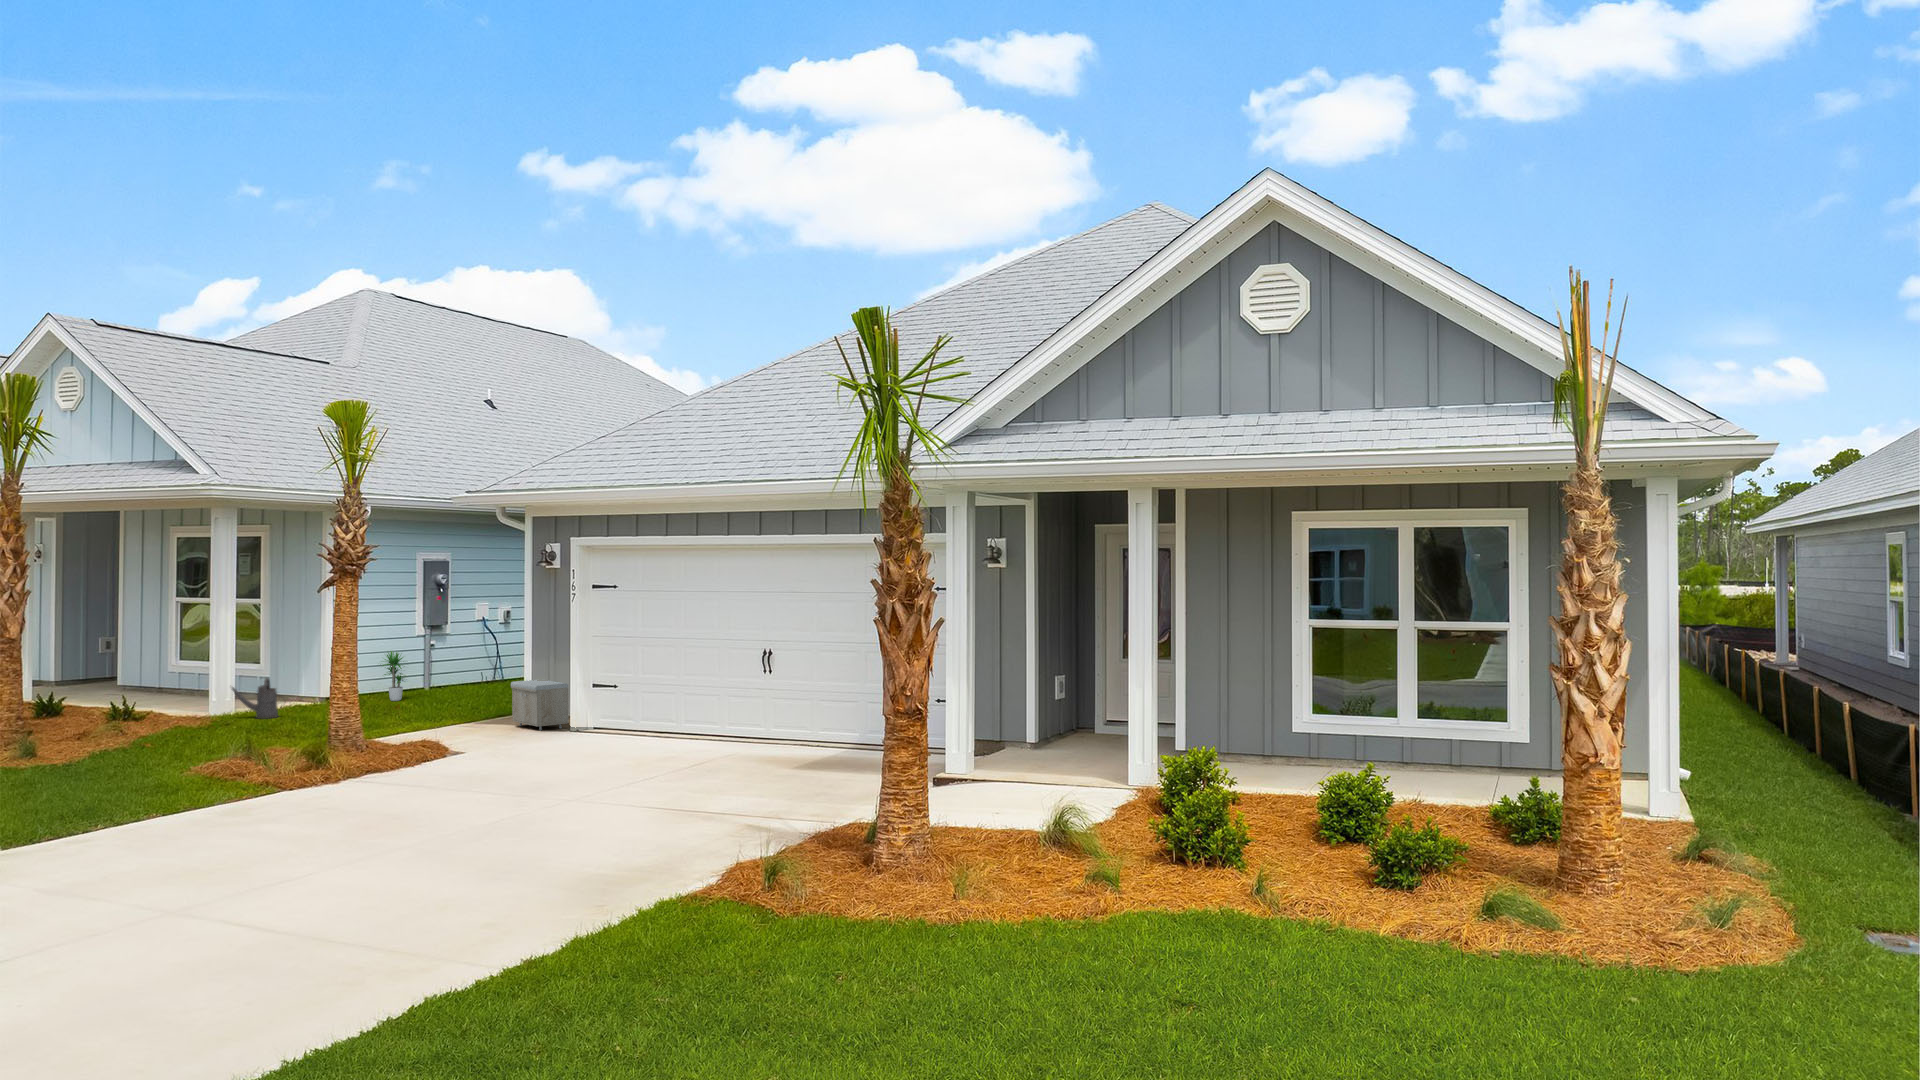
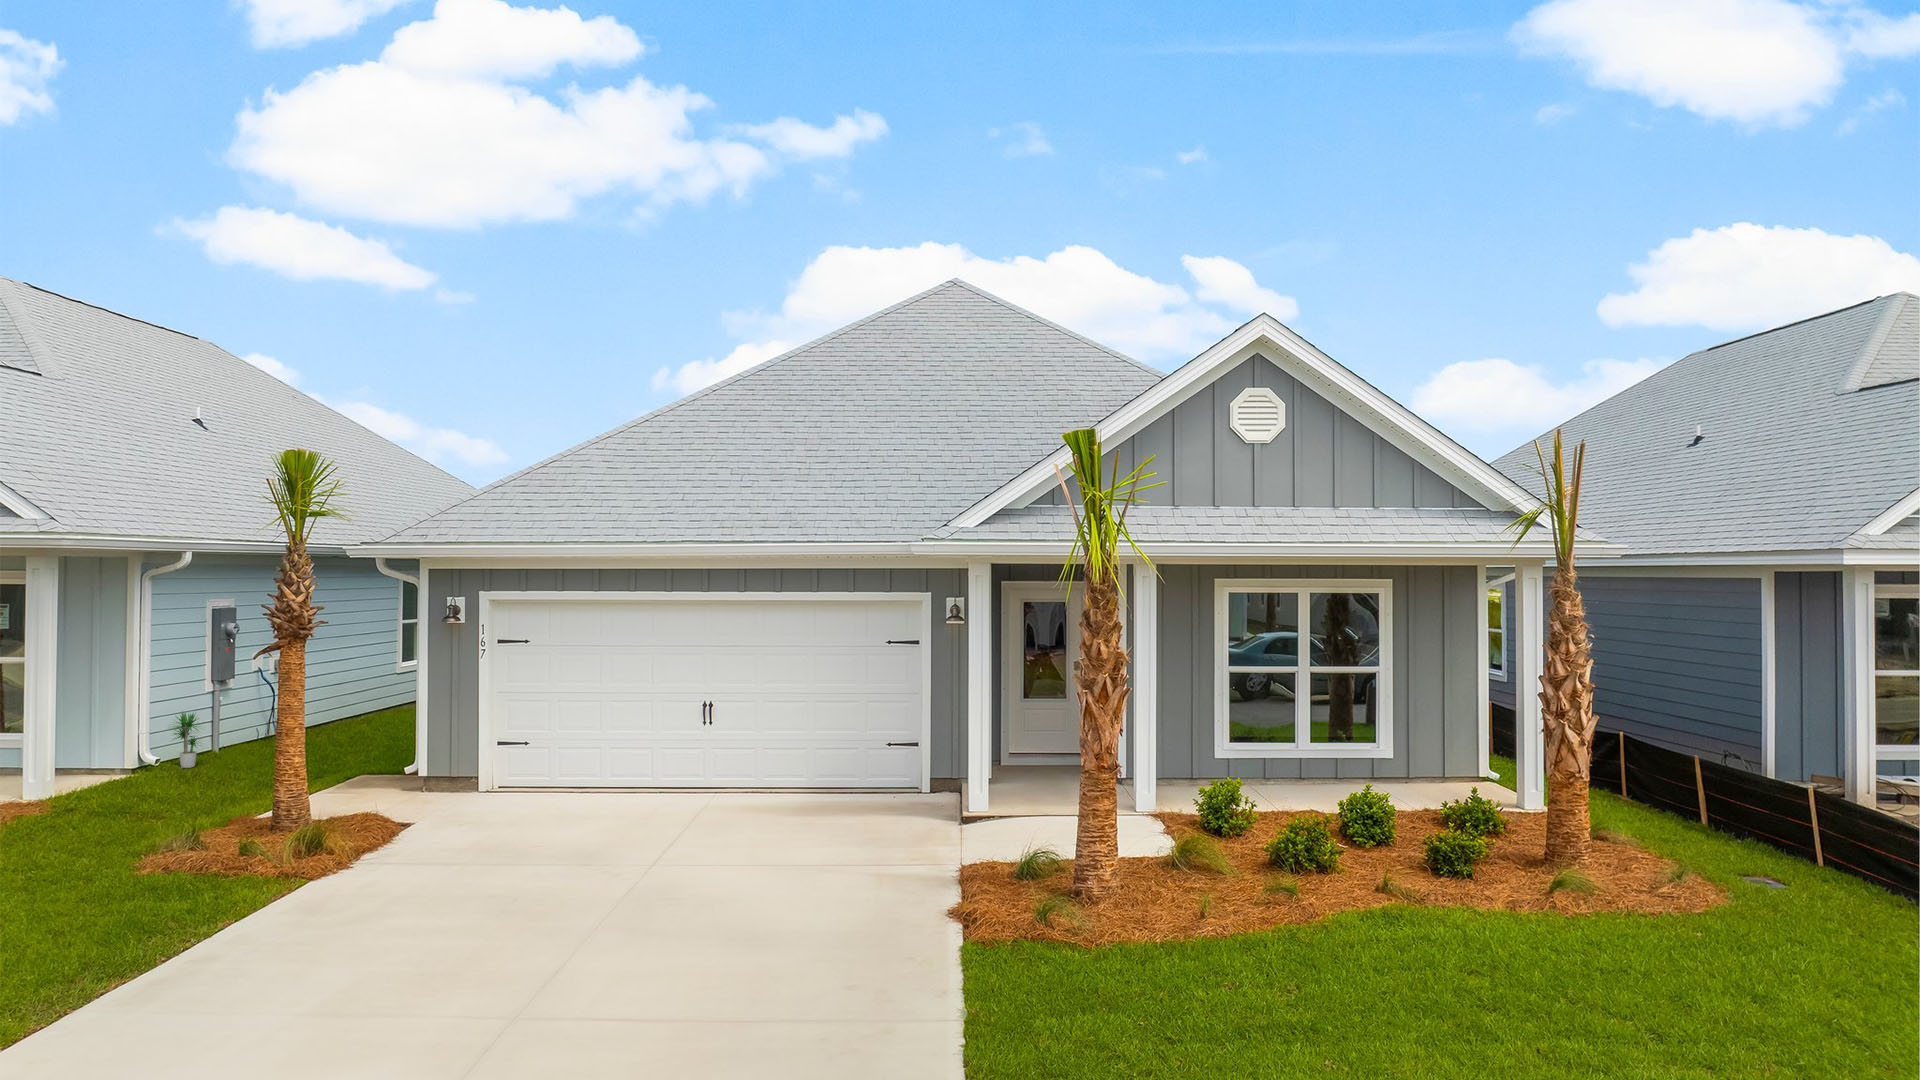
watering can: present [232,678,278,719] -> none [20,751,90,800]
storage bench: present [511,680,569,730] -> none [409,739,481,793]

